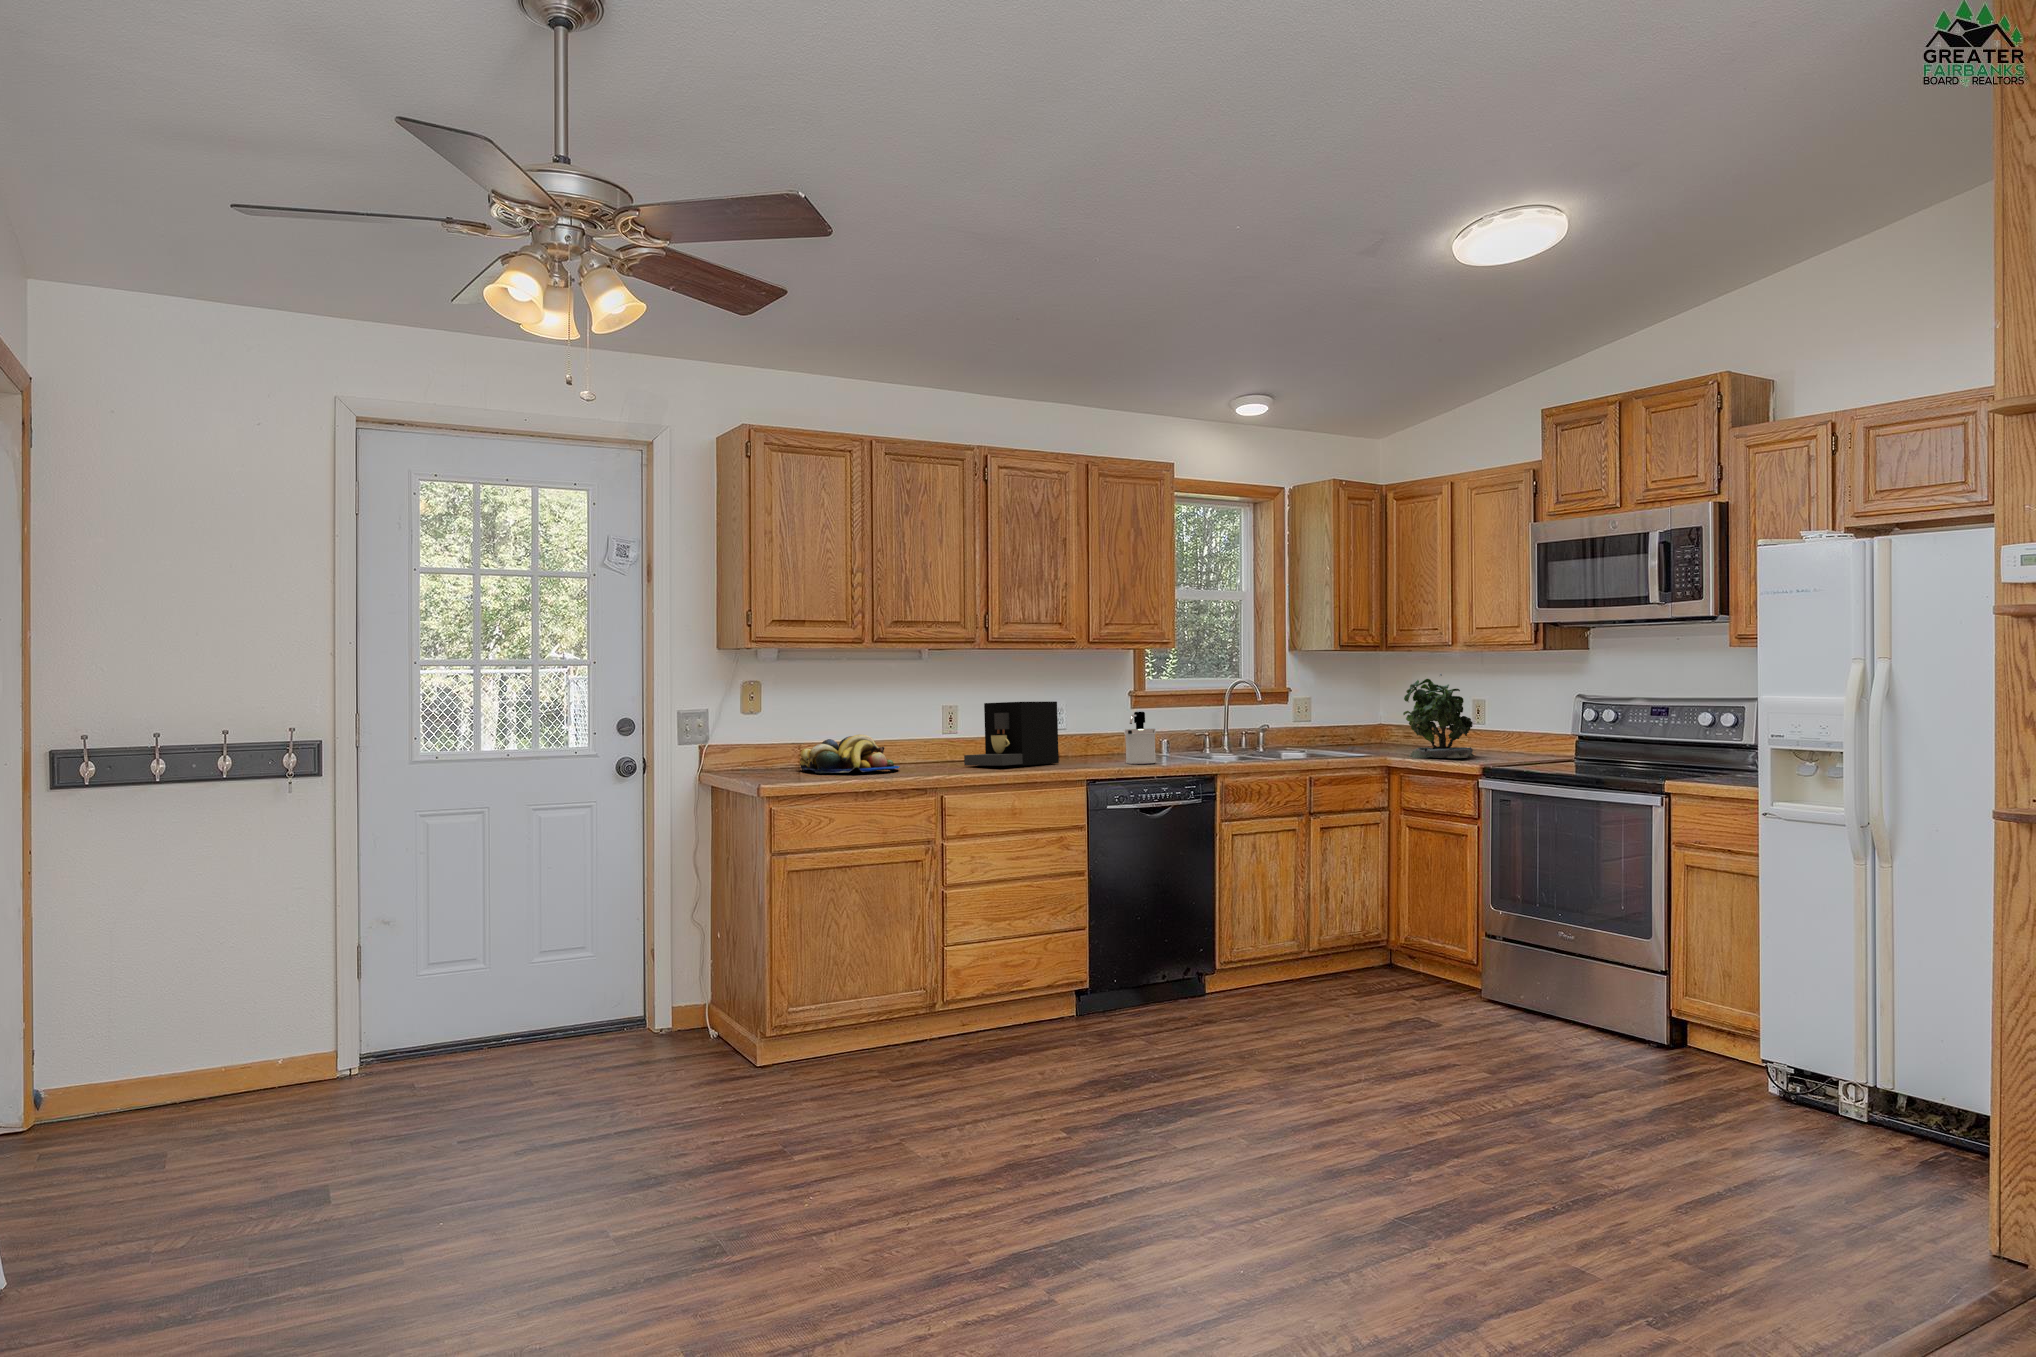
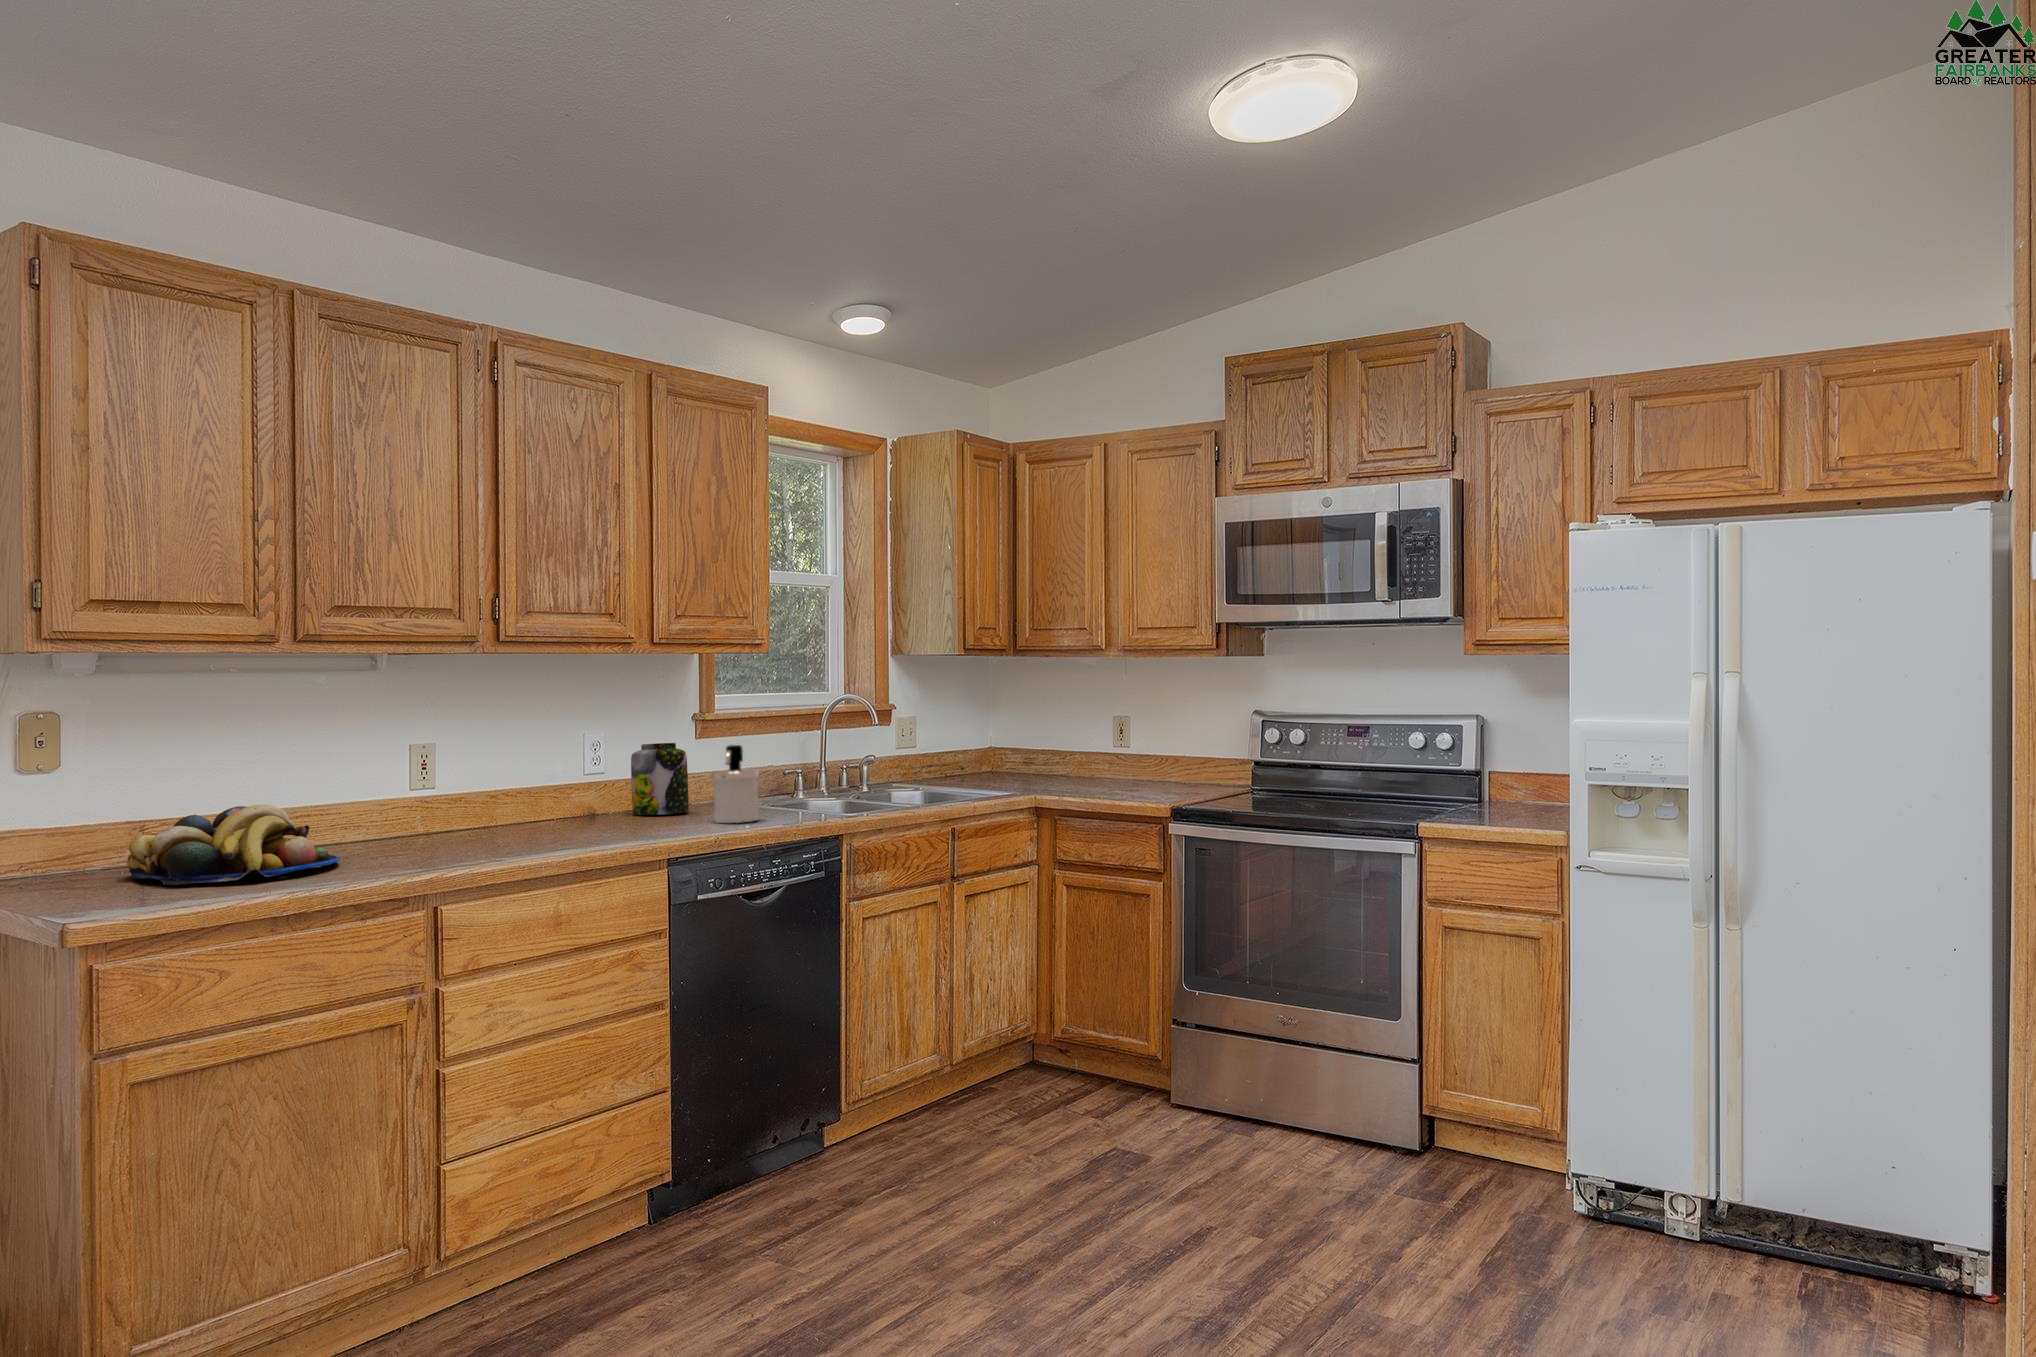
potted plant: present [1403,674,1474,758] -> none [1048,685,1137,791]
coffee maker: present [964,701,1059,766] -> none [457,733,612,844]
jar: none [1078,711,1116,759] -> present [631,743,689,815]

